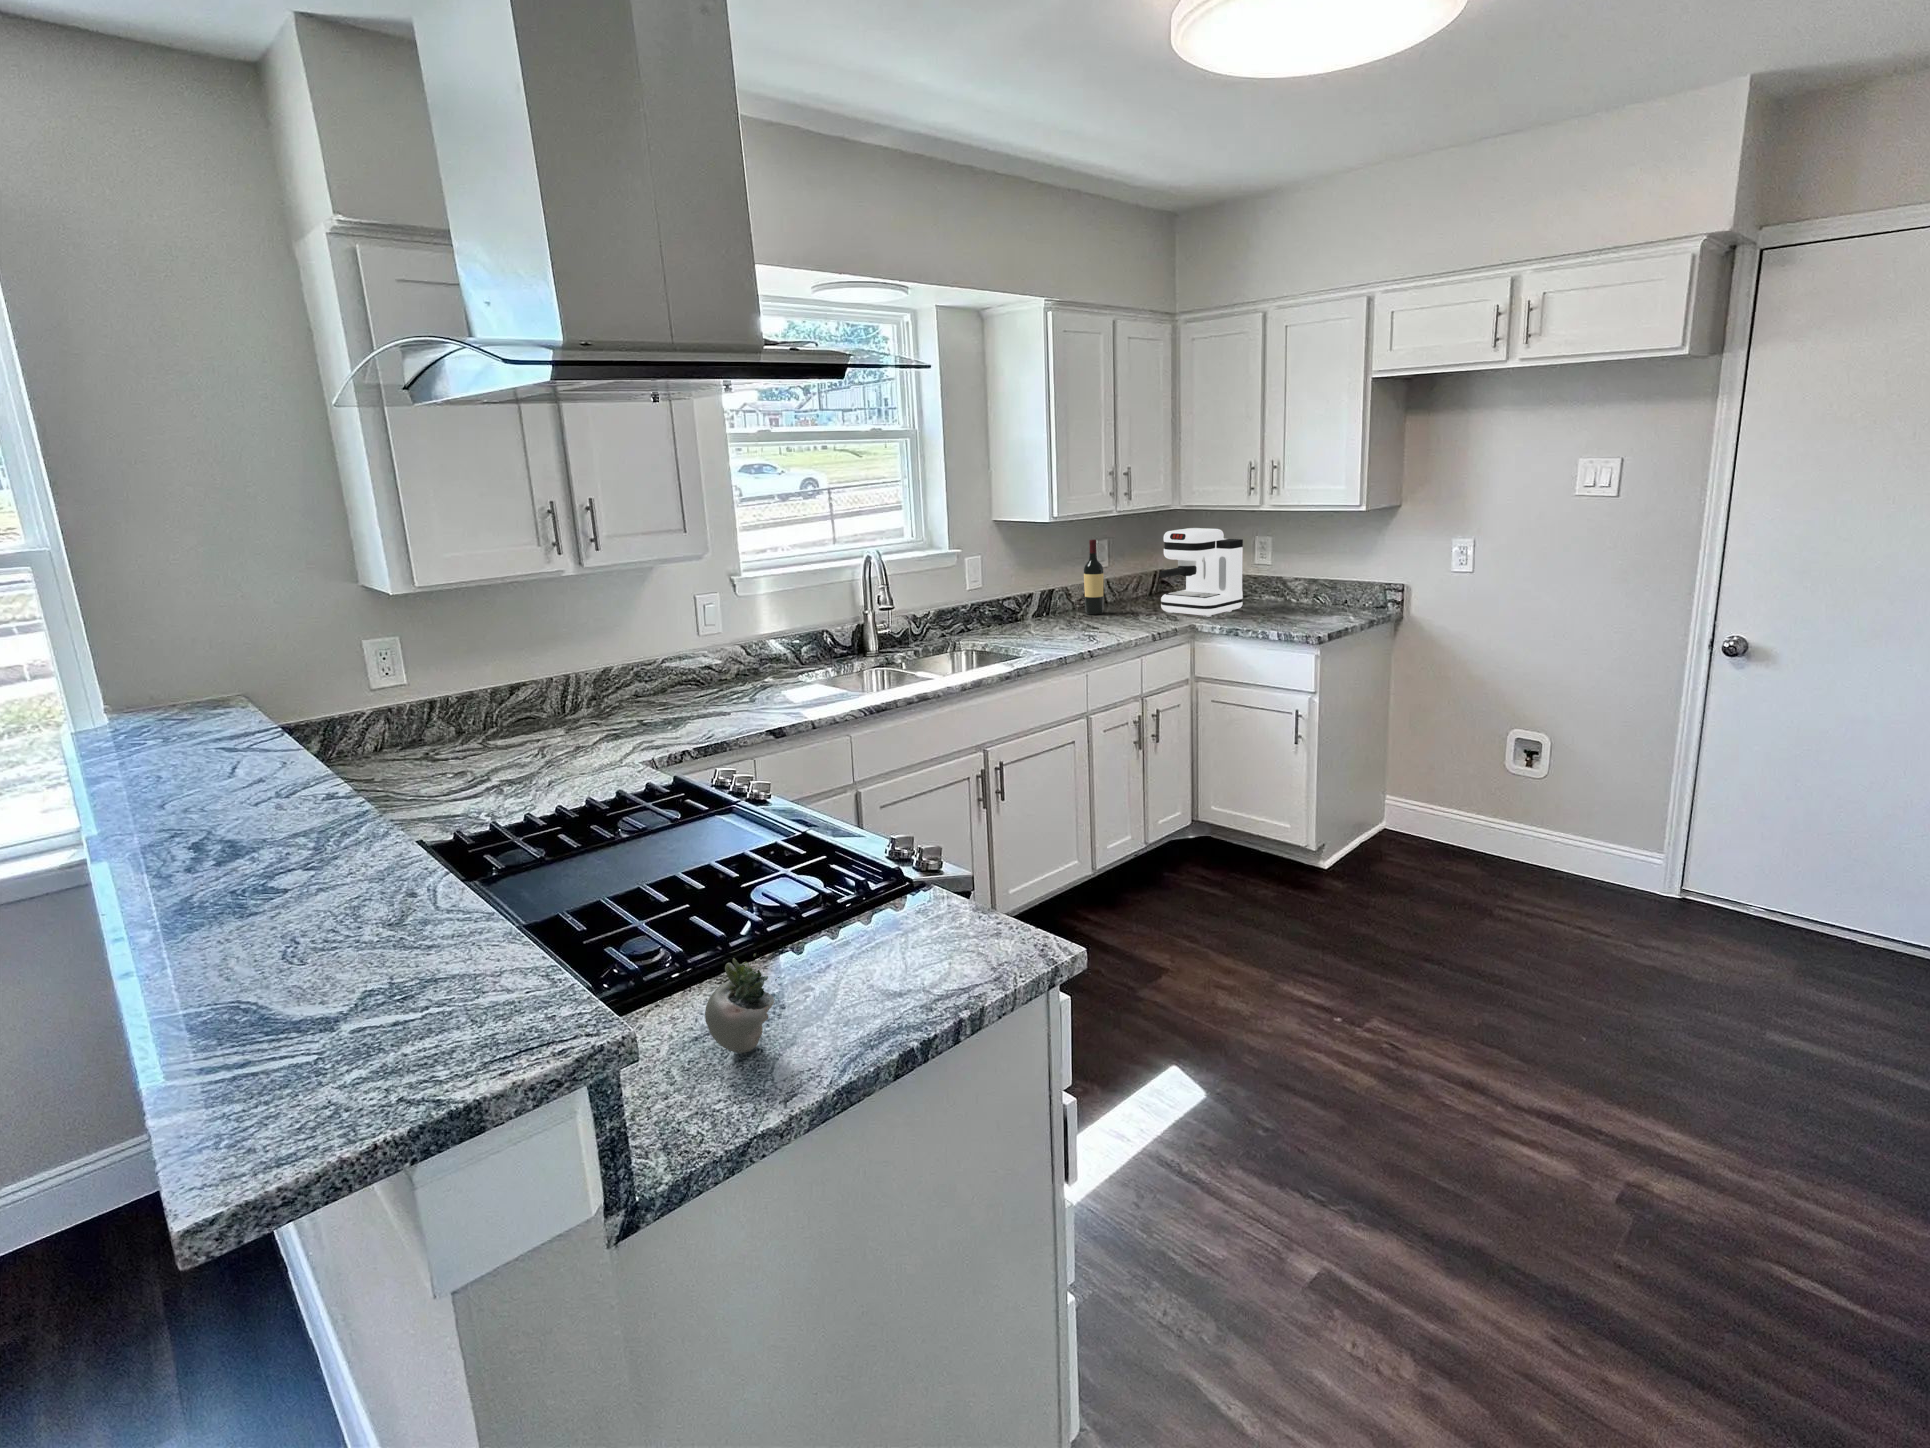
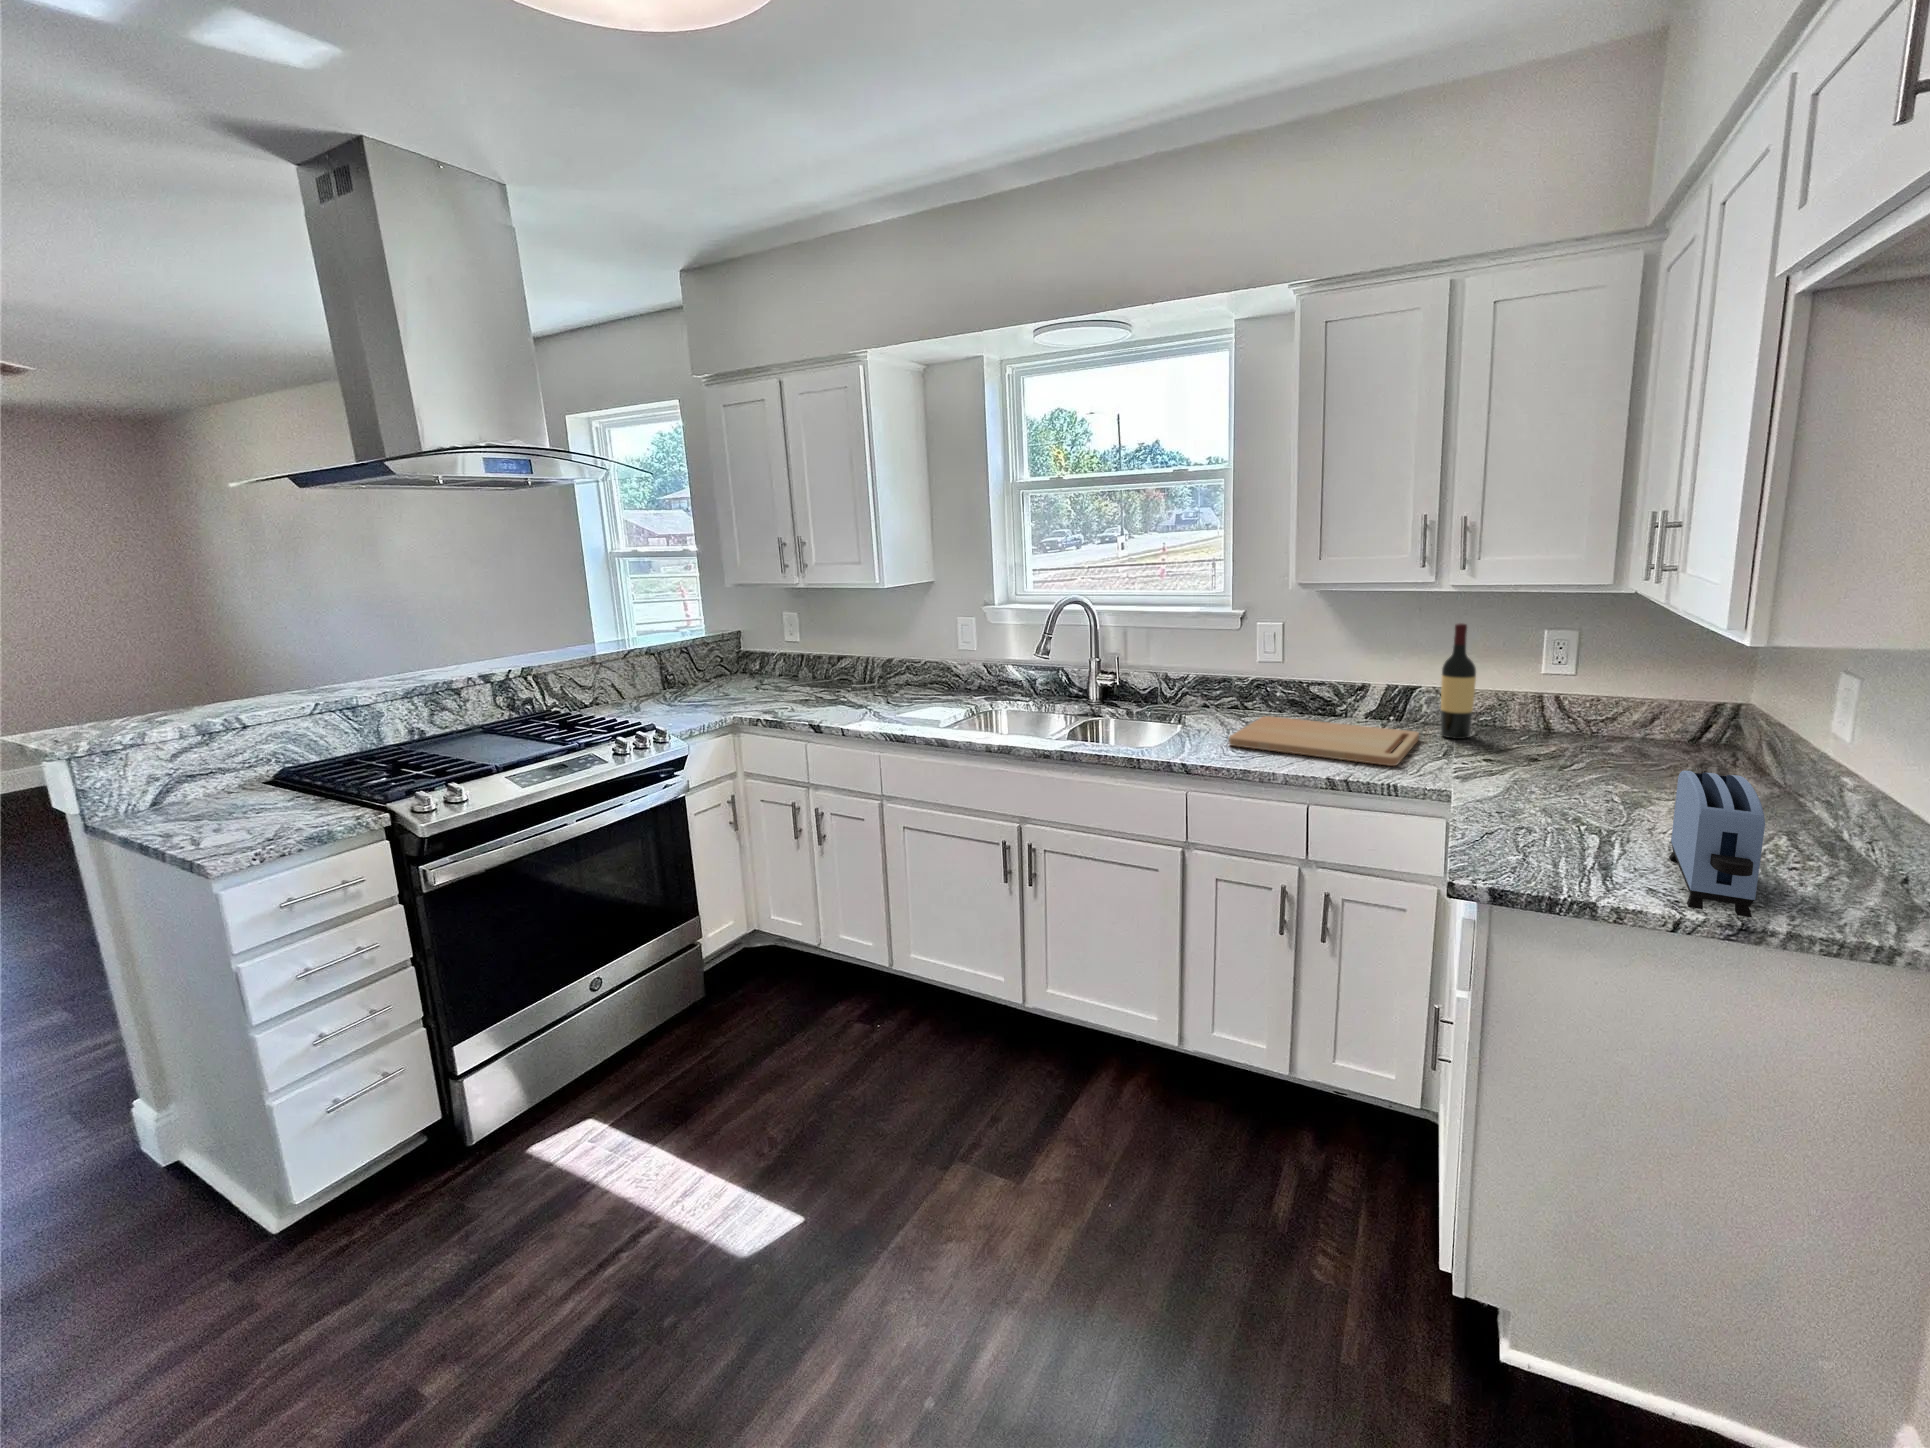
coffee maker: present [1159,528,1243,617] -> none [1490,627,1687,803]
toaster: none [1287,575,1364,625] -> present [1669,771,1765,918]
cutting board: none [1011,613,1141,641] -> present [1229,716,1419,766]
succulent plant: present [705,907,779,1053] -> none [140,752,224,813]

